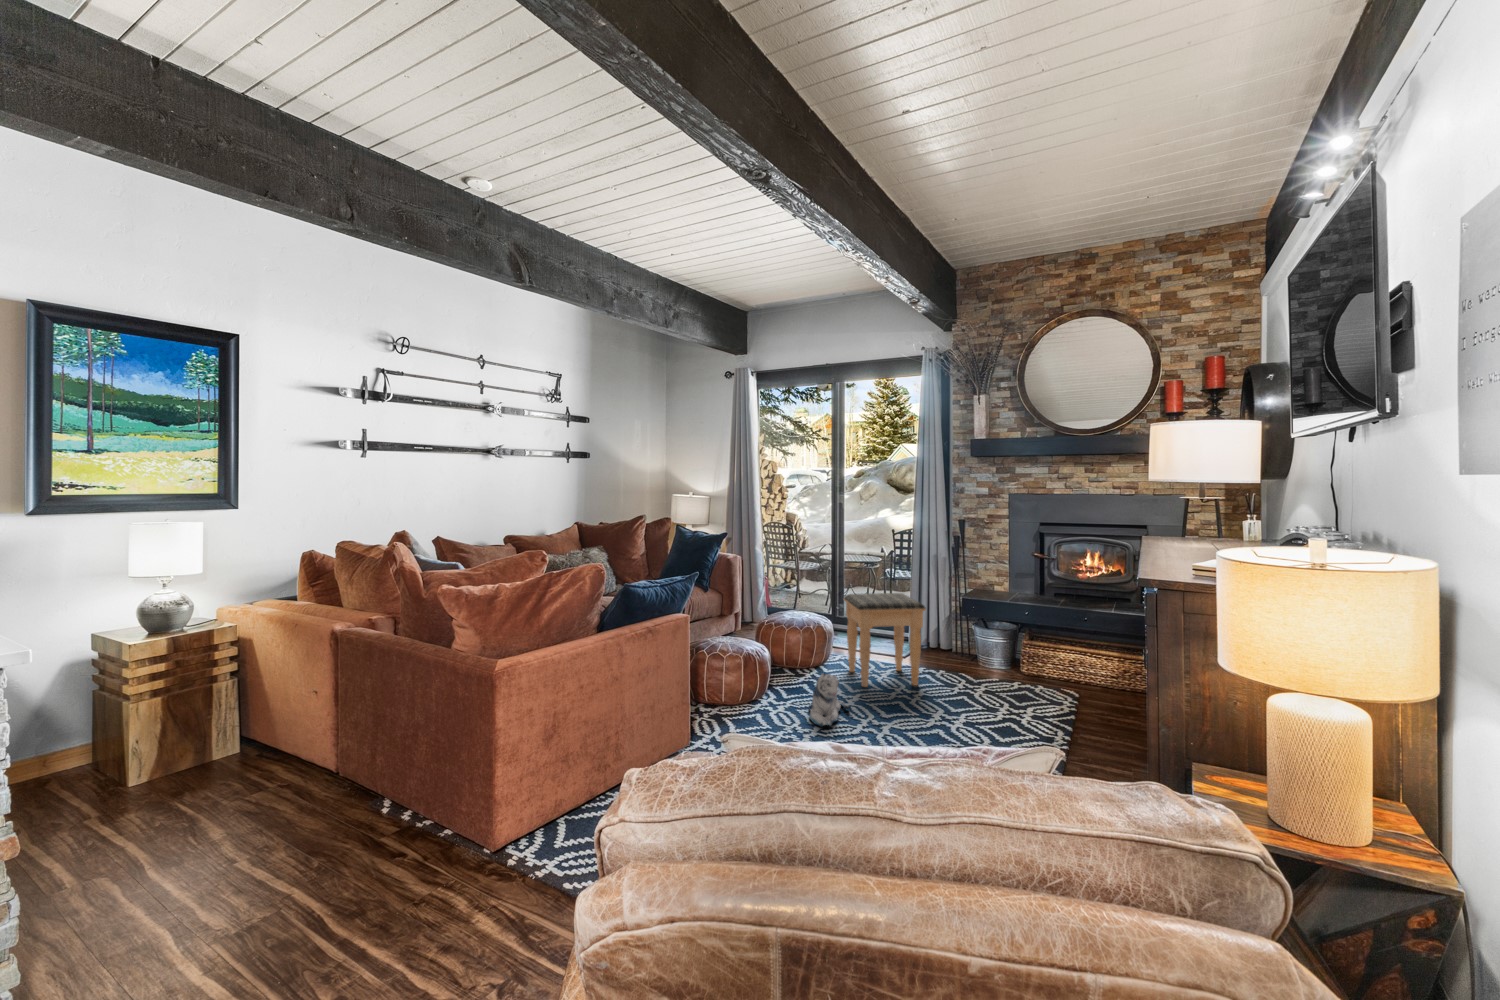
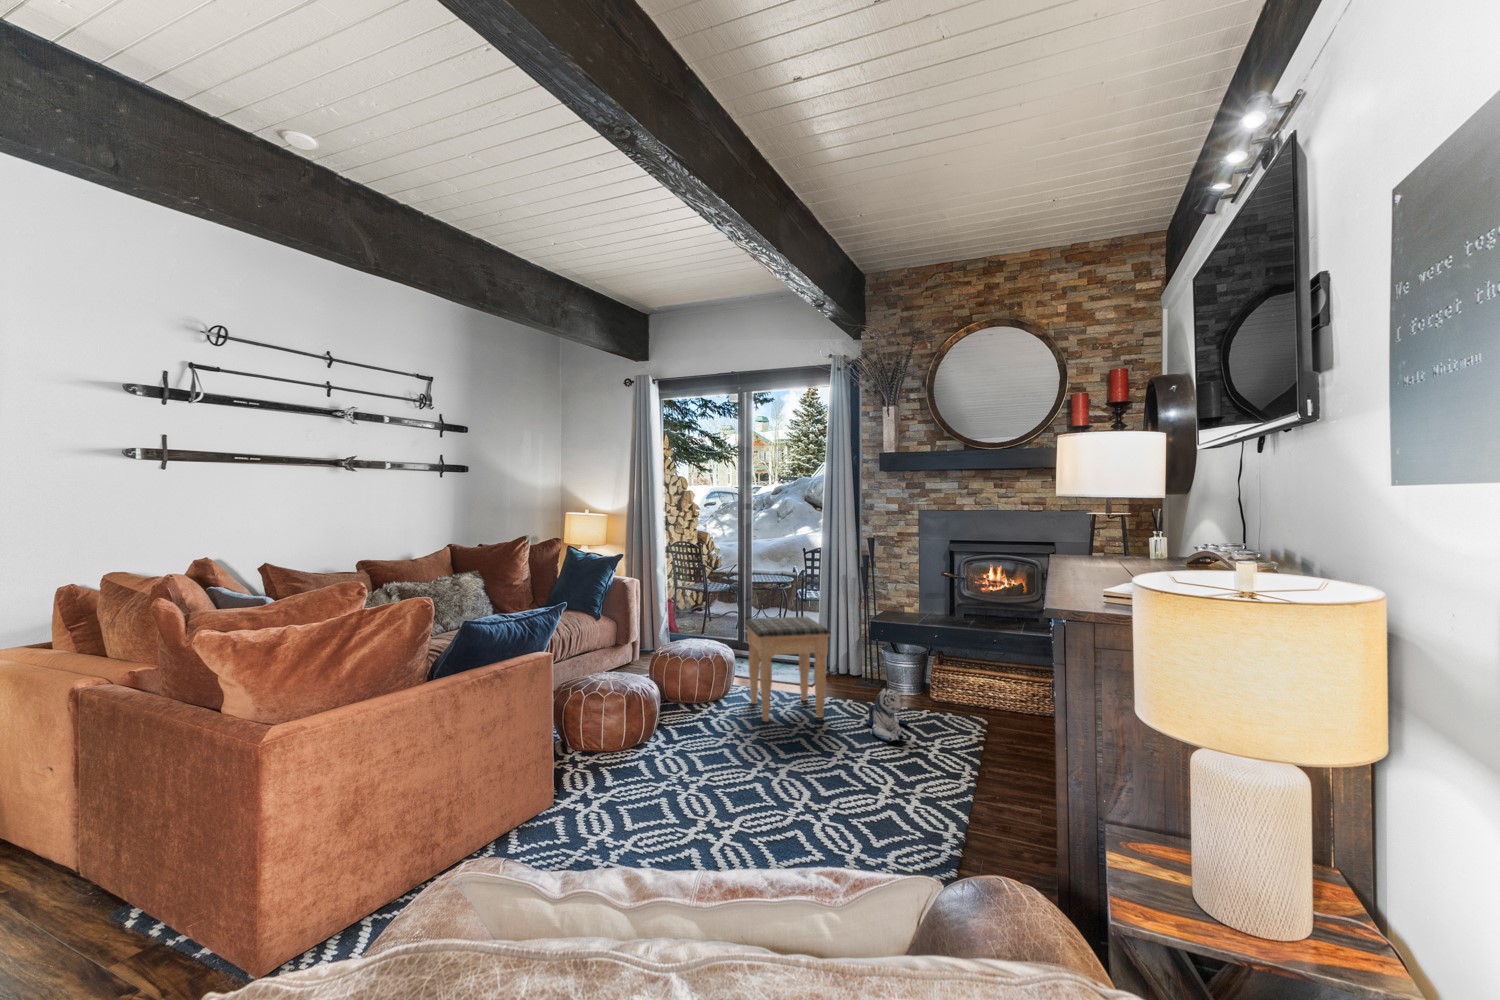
plush toy: present [809,674,850,727] -> present [866,689,909,742]

